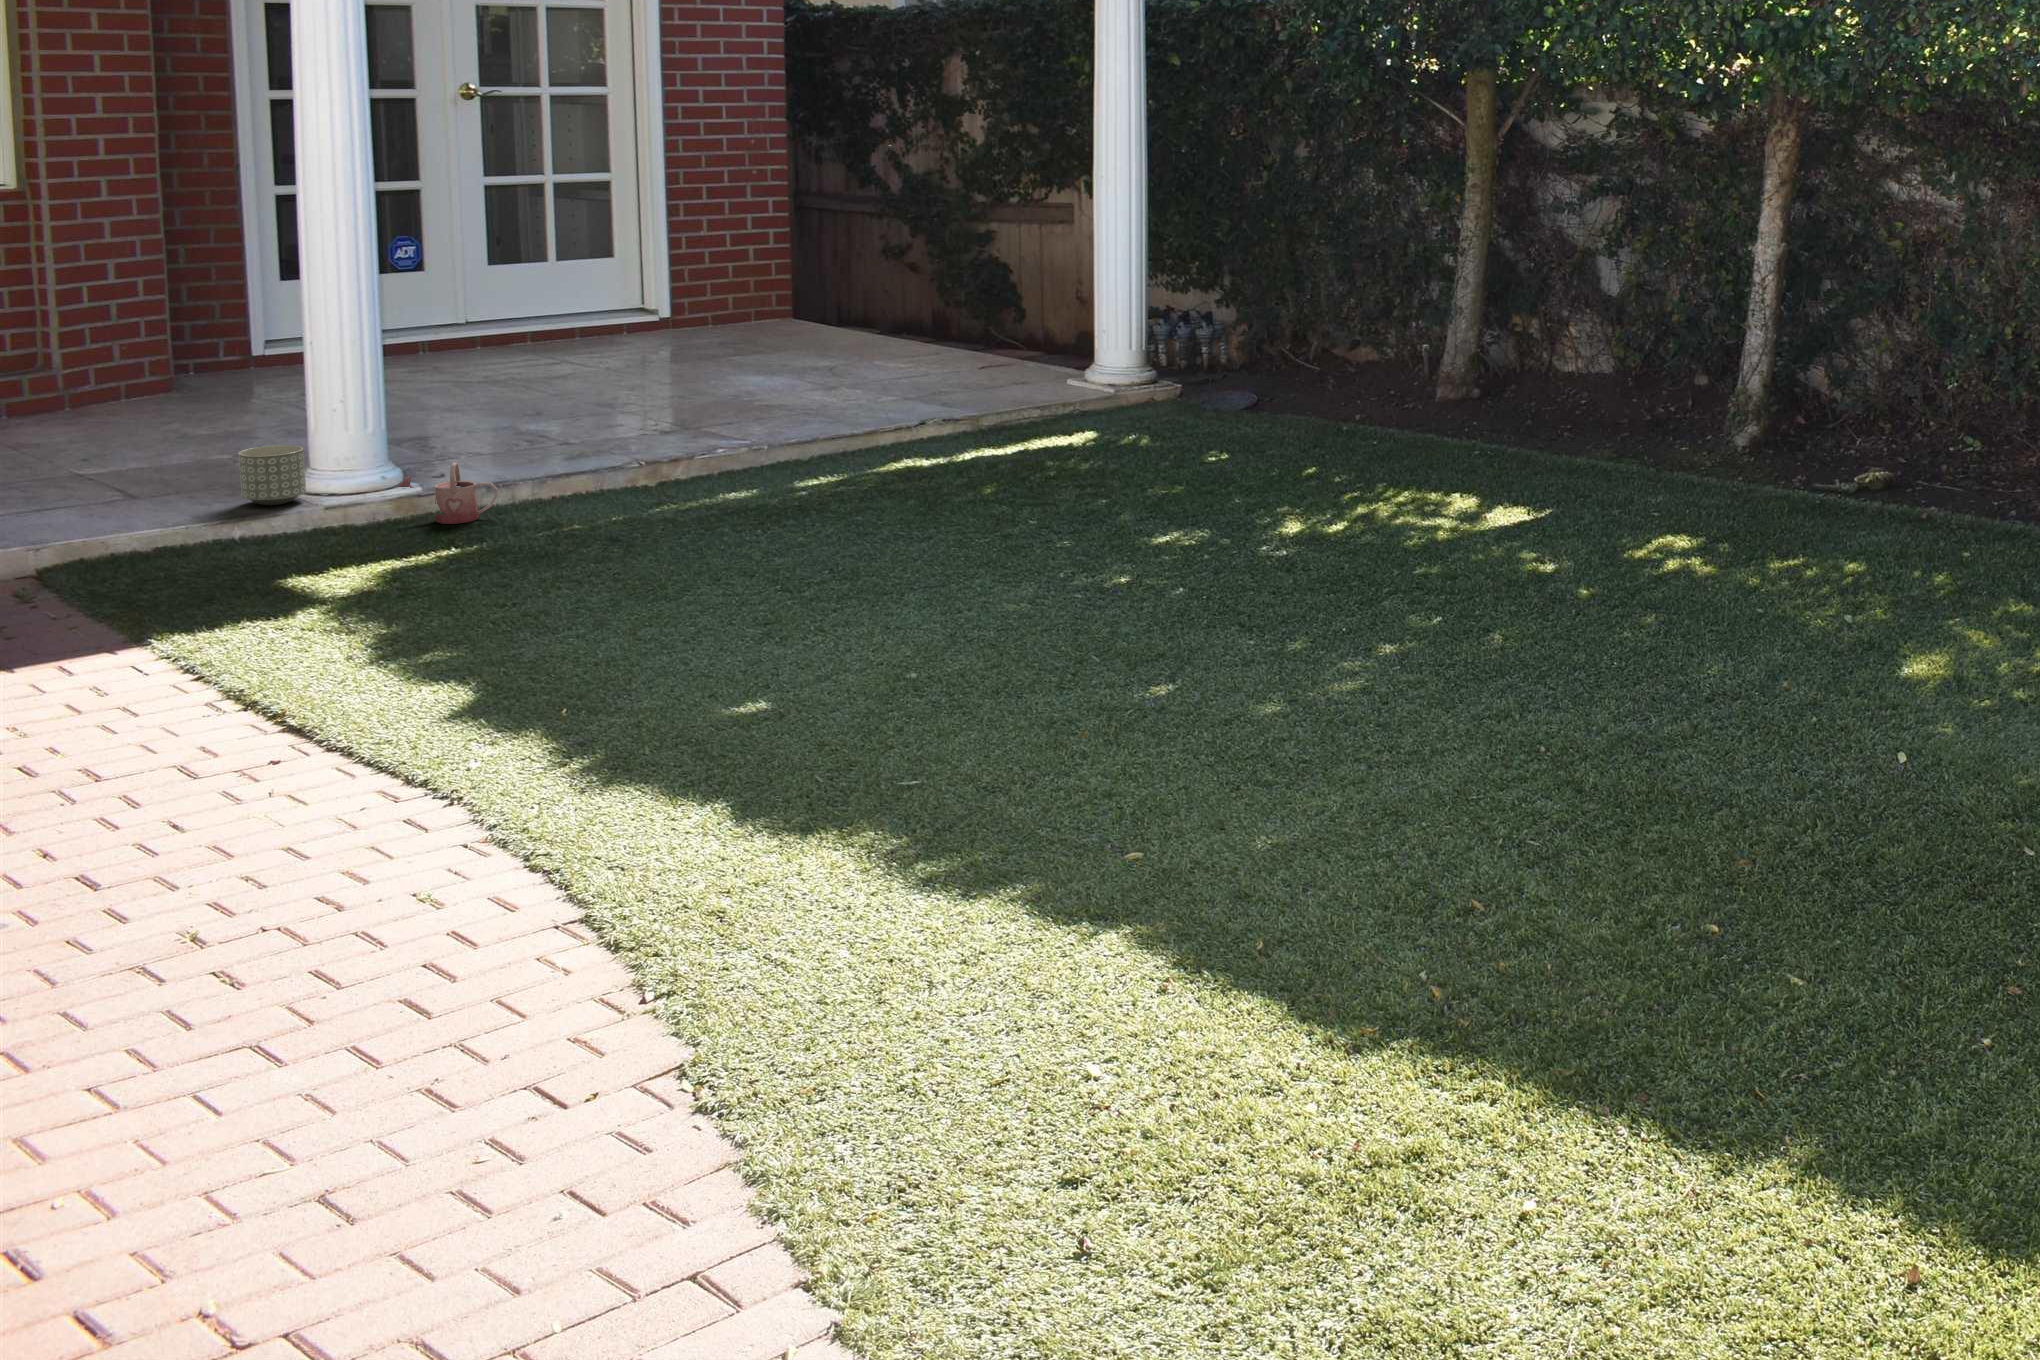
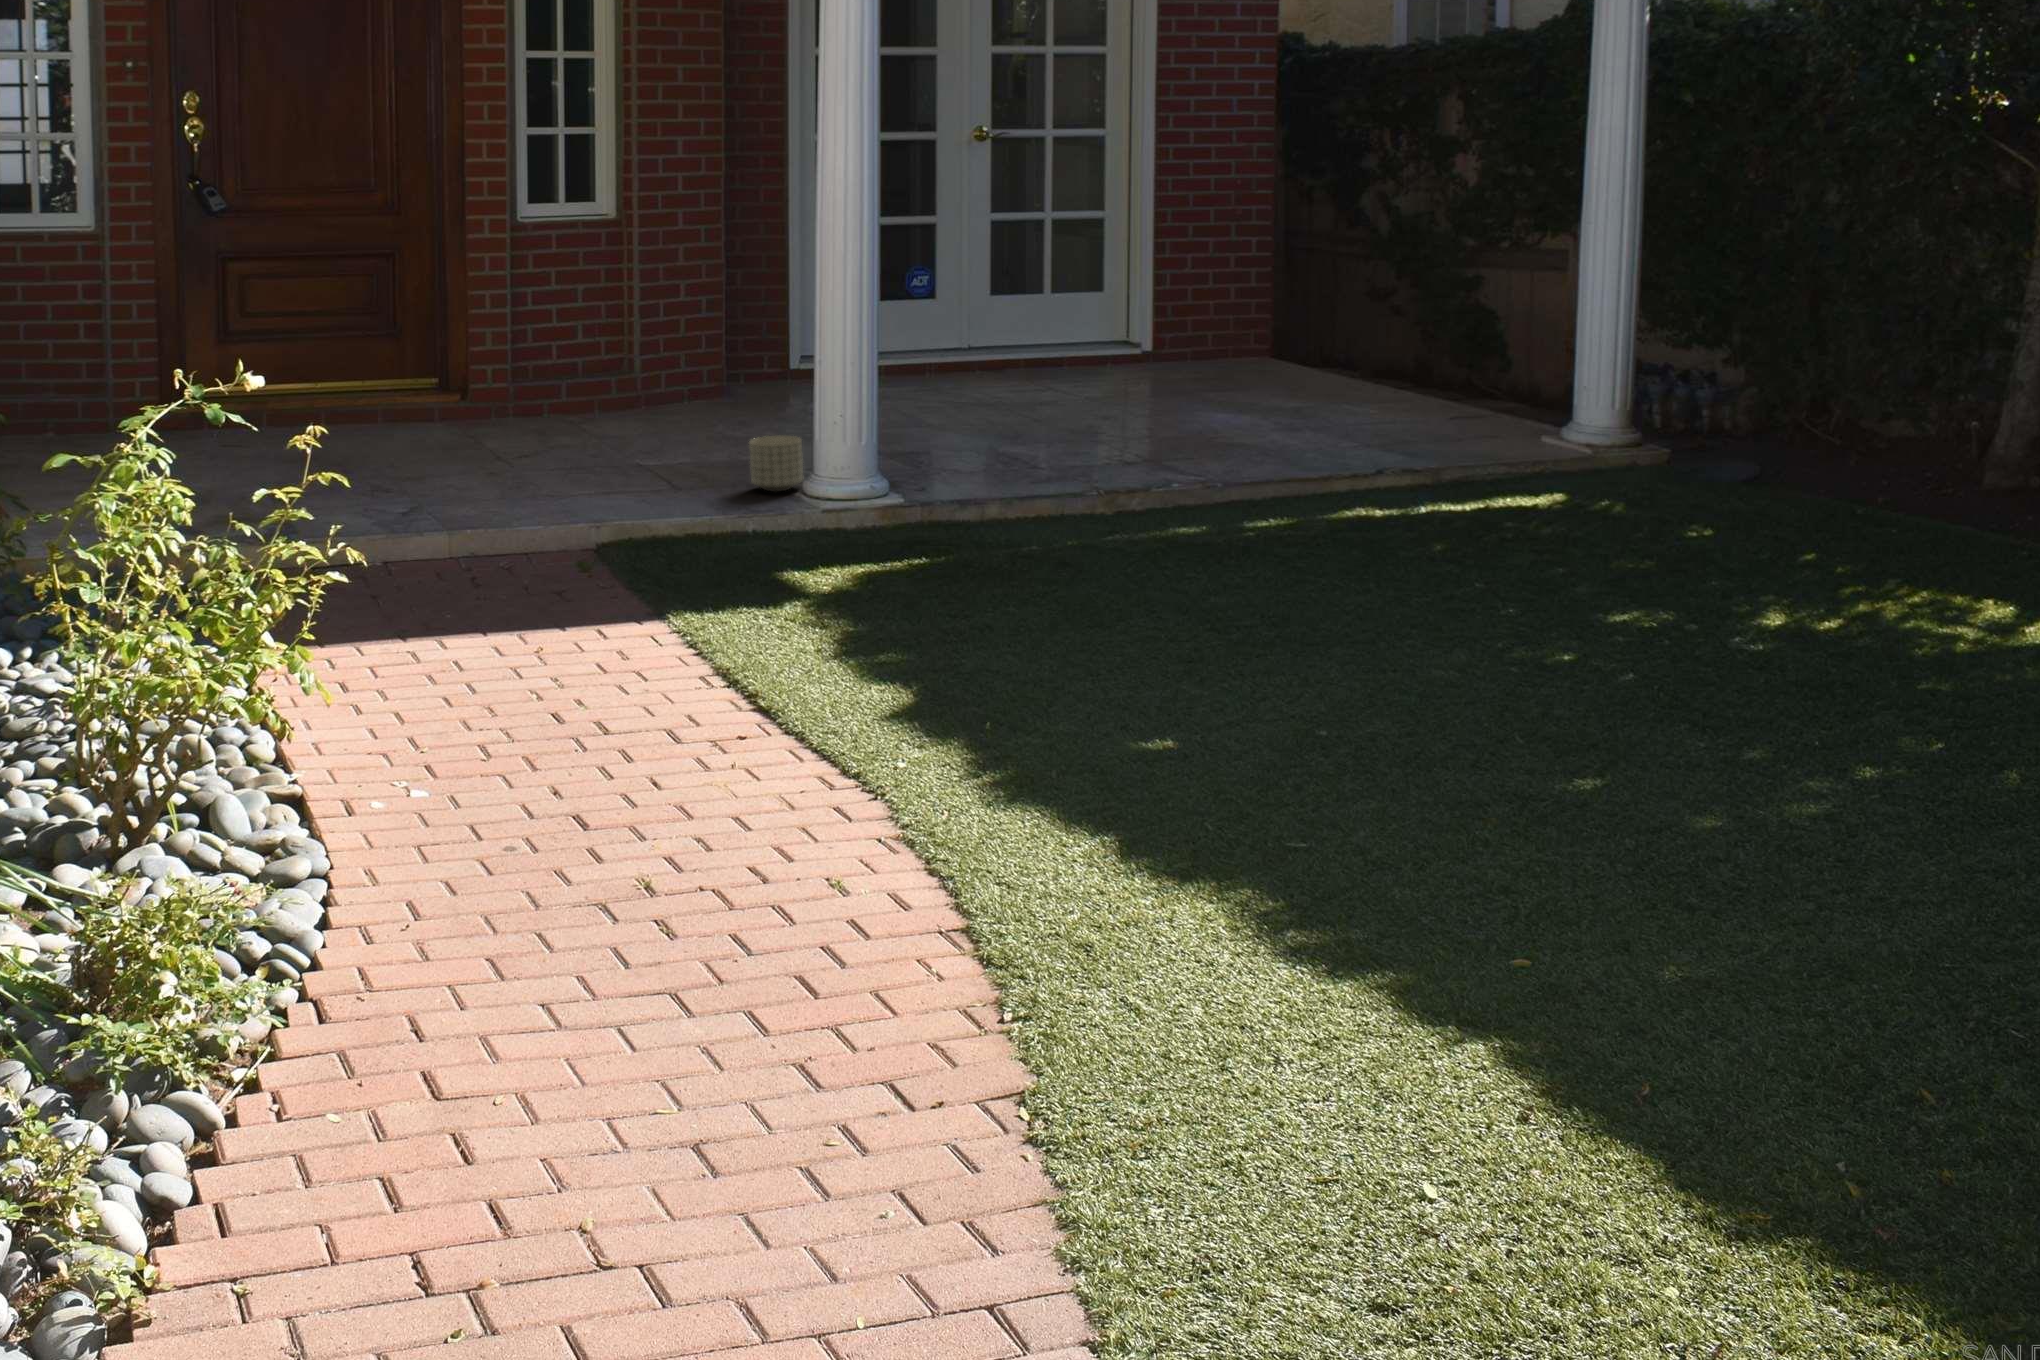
watering can: present [398,462,498,524] -> none [878,460,967,520]

